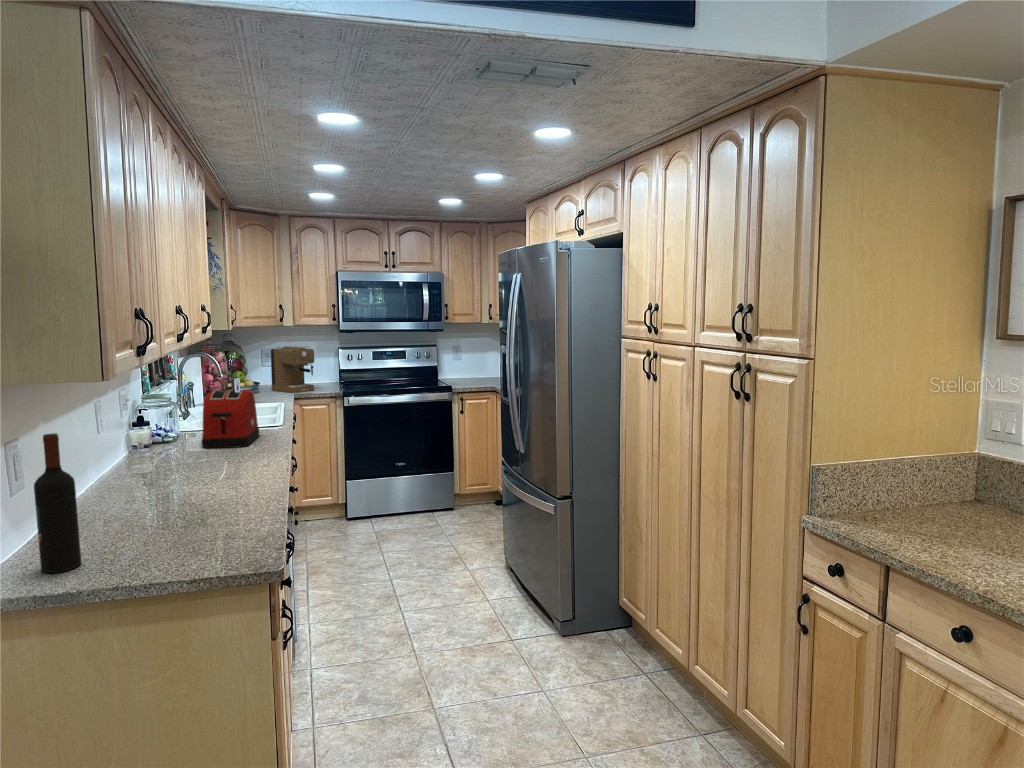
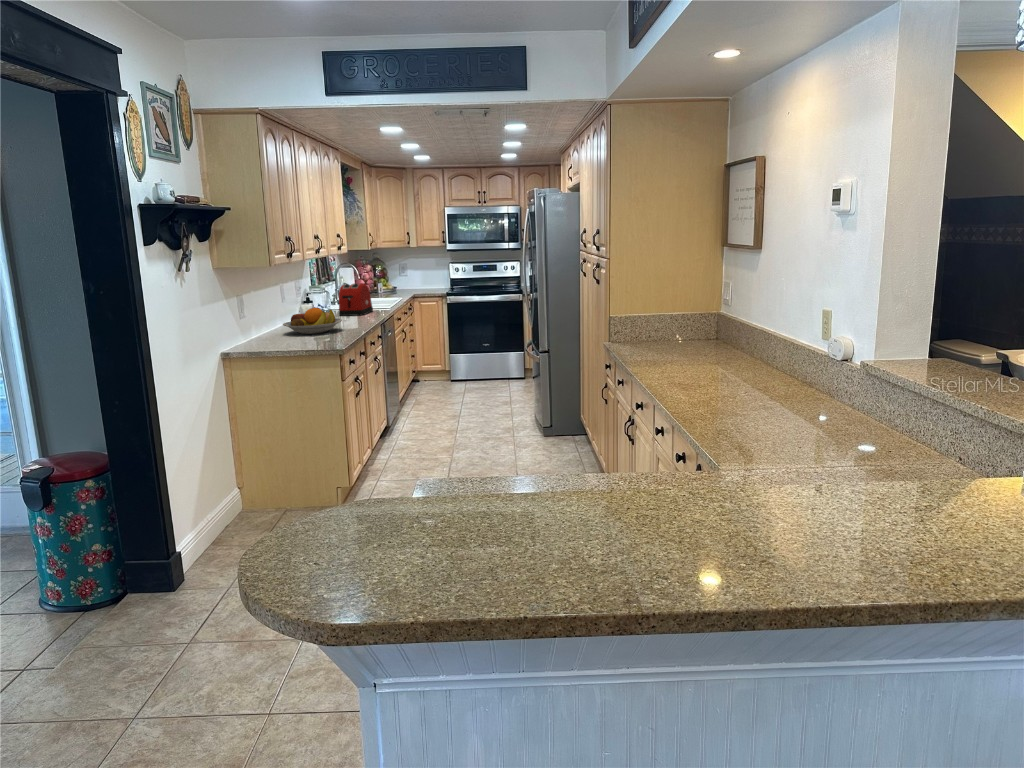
coffee maker: present [271,346,314,393] -> none [402,261,430,293]
wine bottle: present [34,433,81,573] -> none [248,290,267,346]
fruit bowl: none [109,455,241,511] -> present [283,308,342,334]

